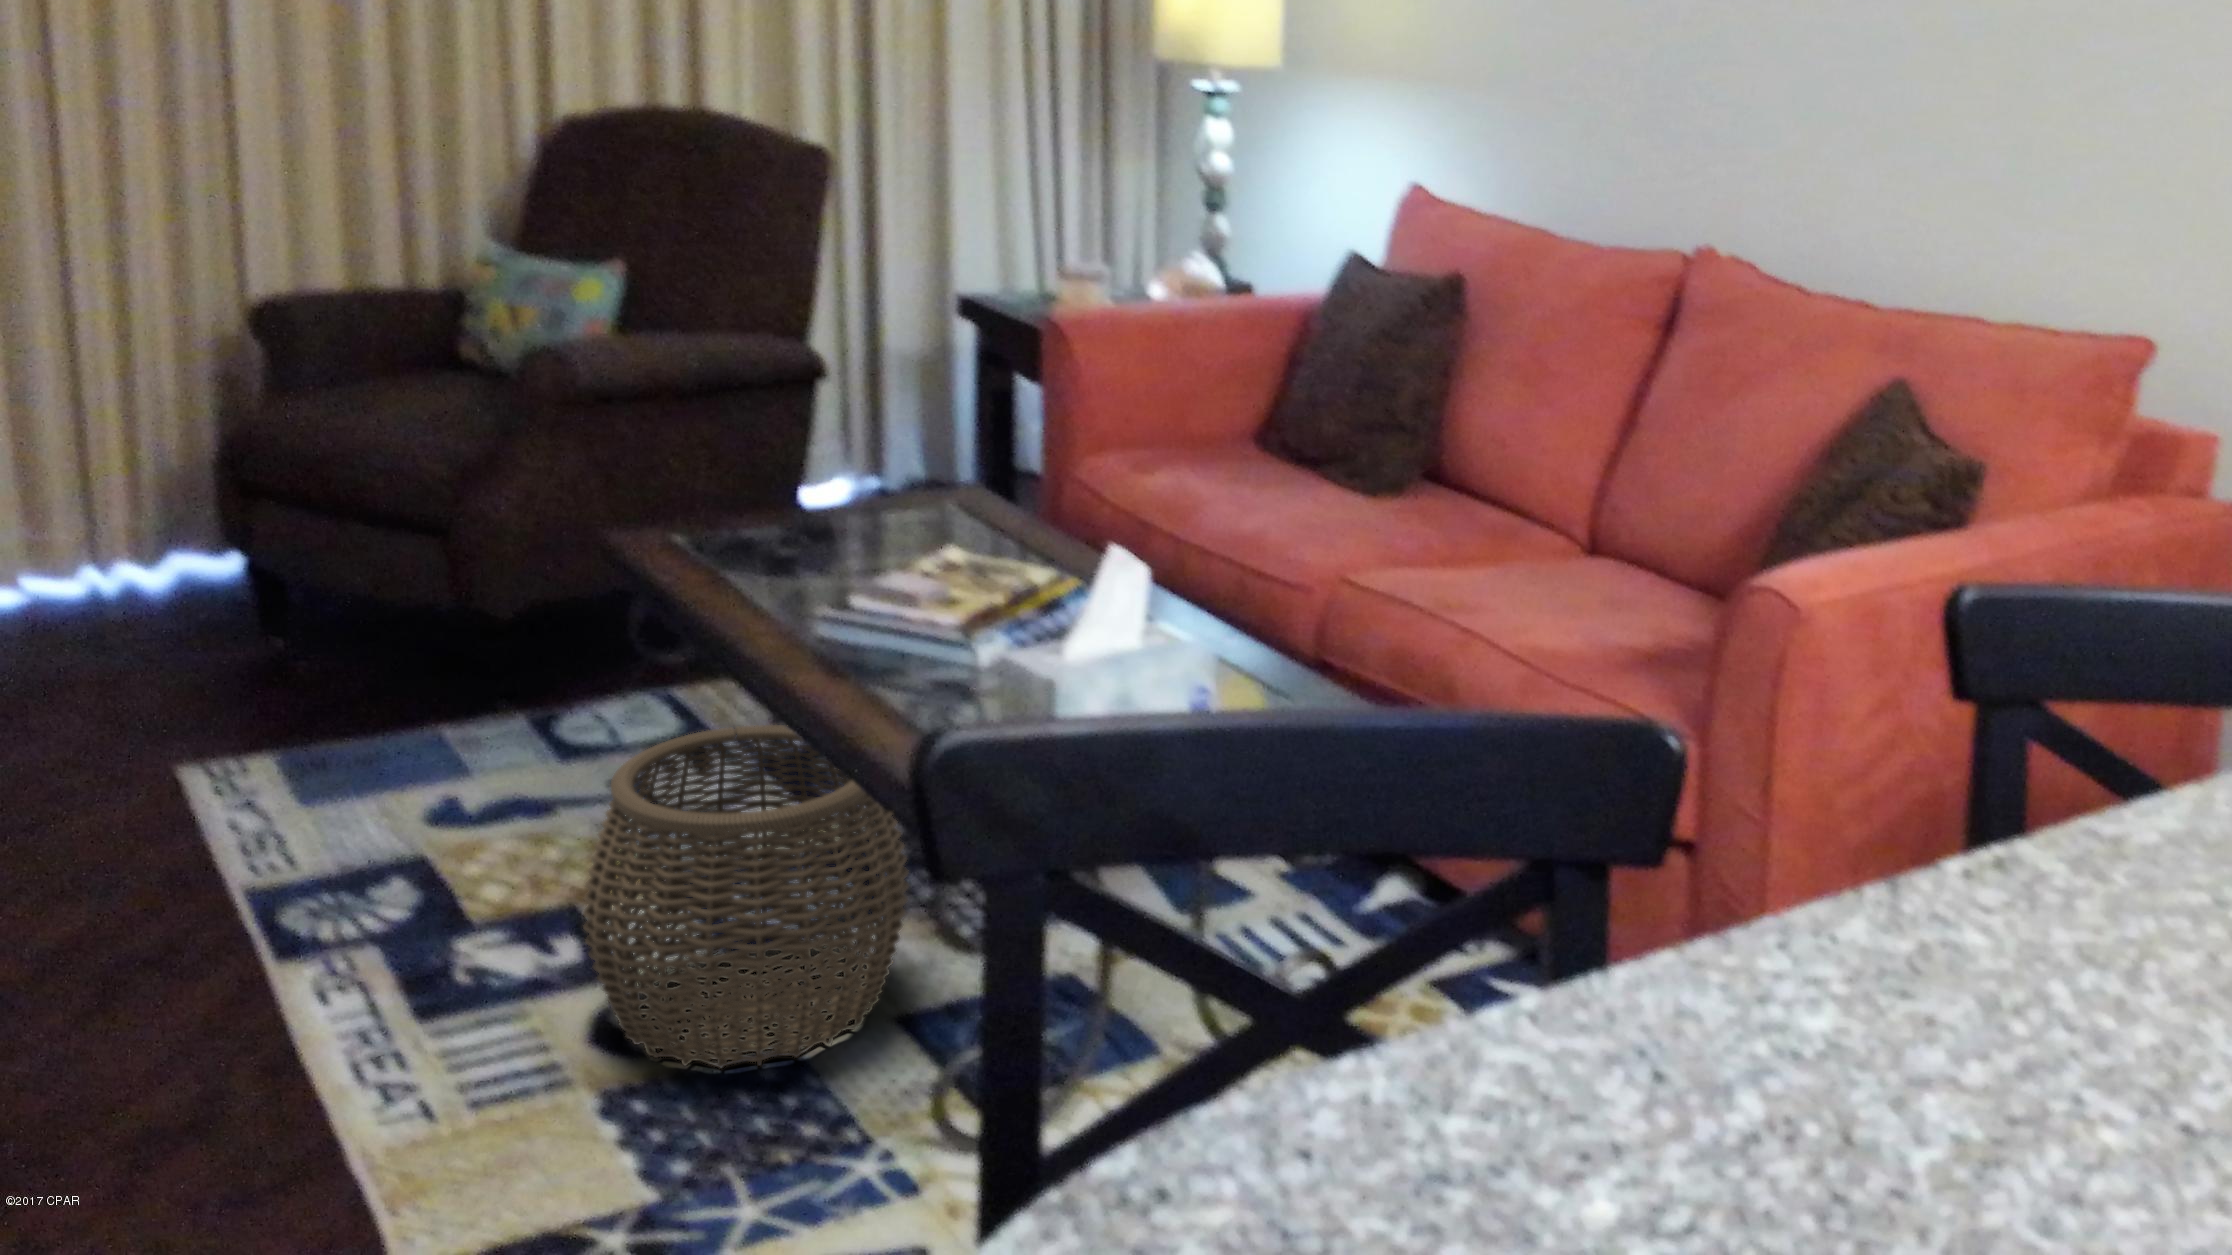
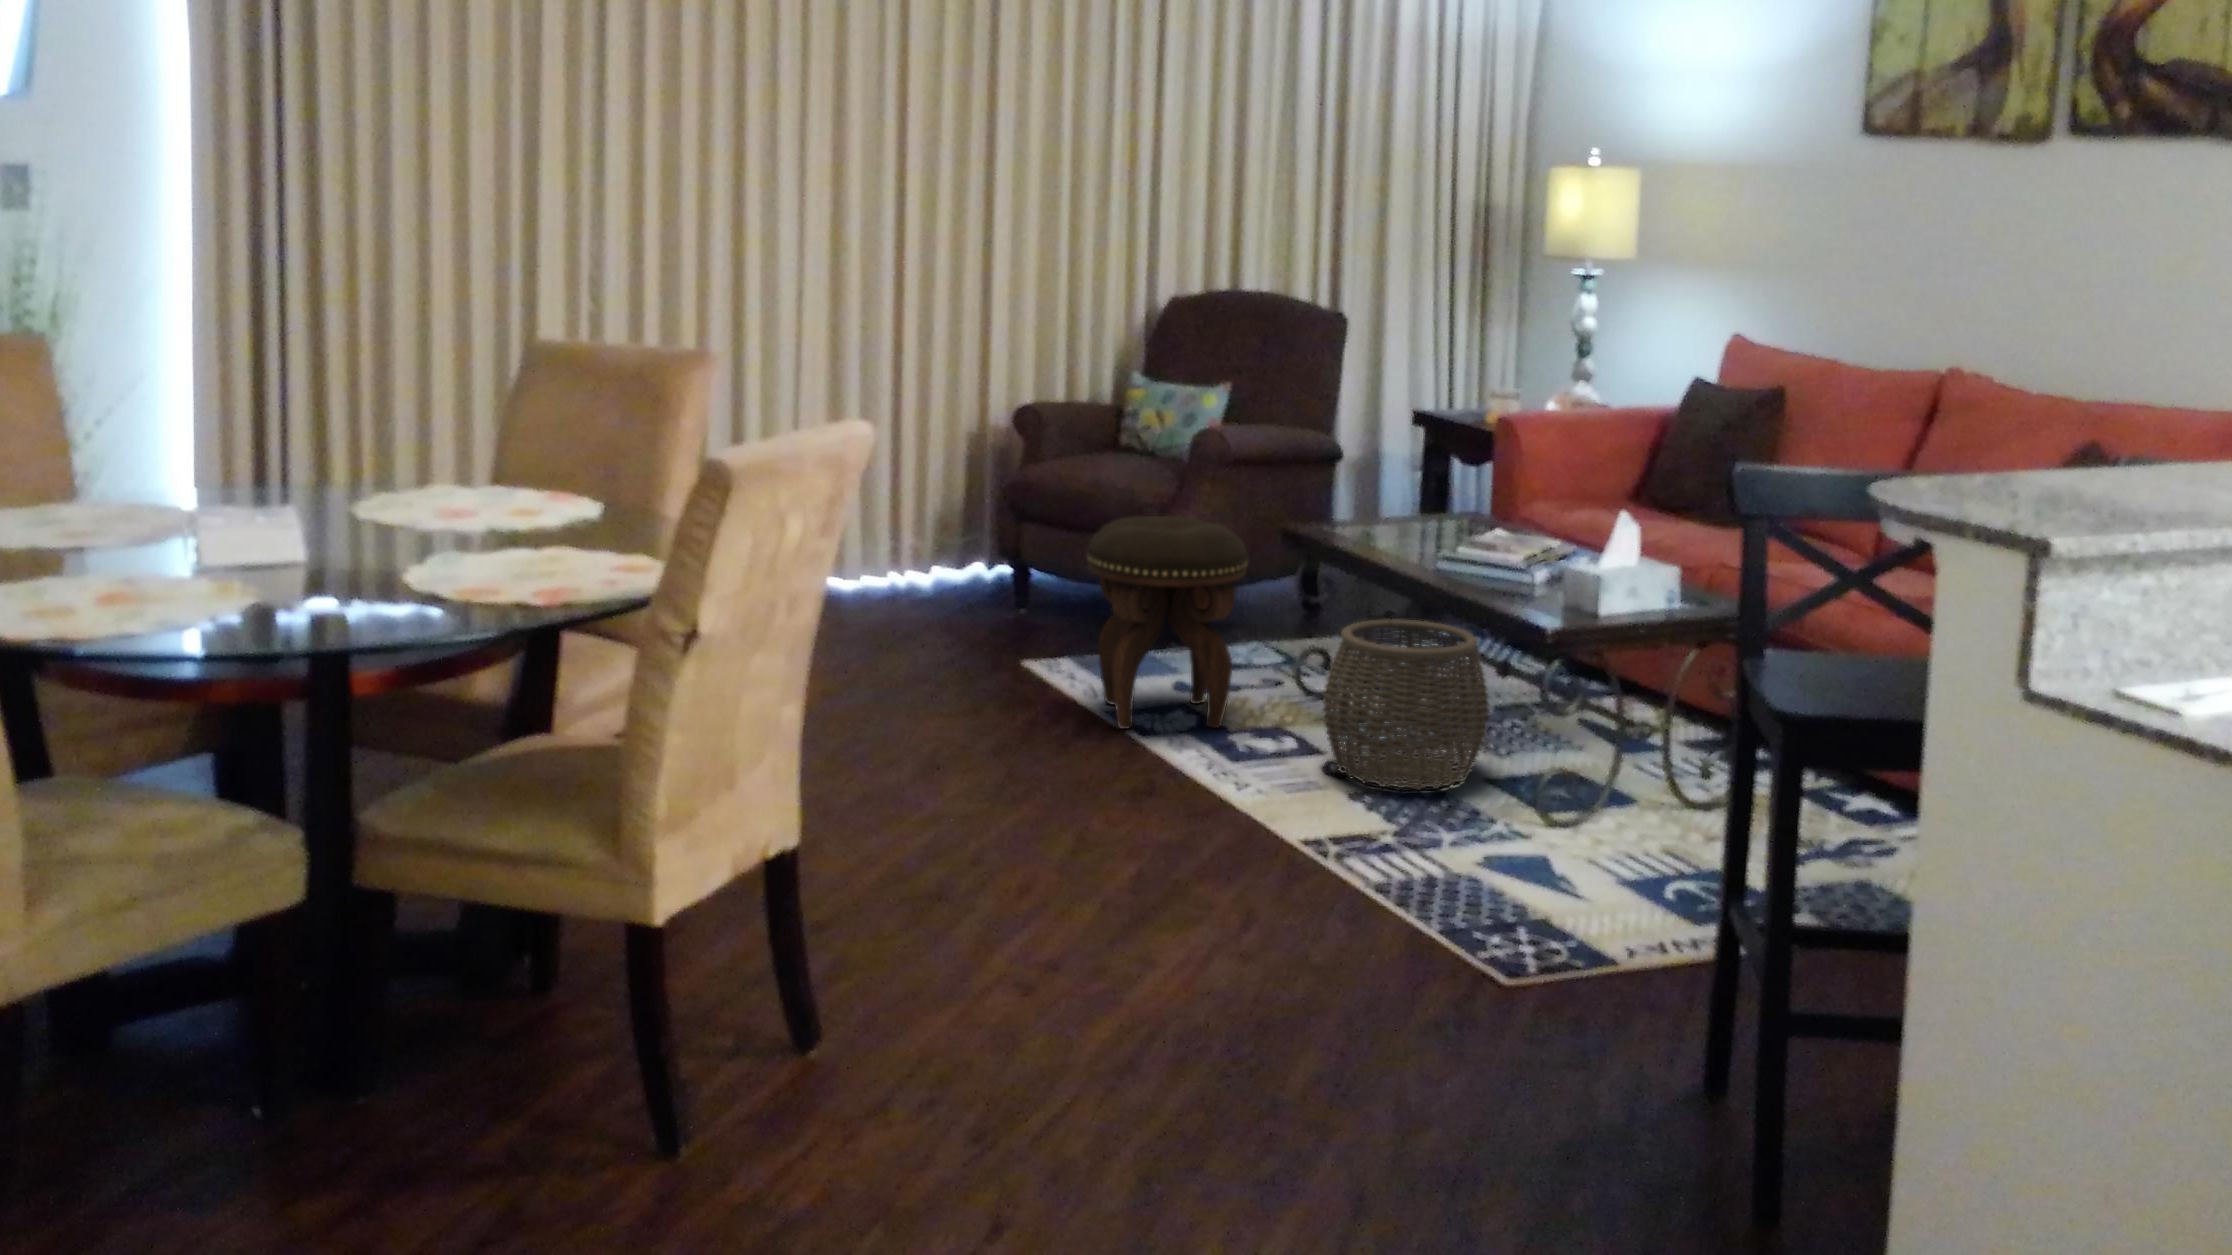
footstool: none [174,527,515,937] -> present [1087,516,1248,729]

